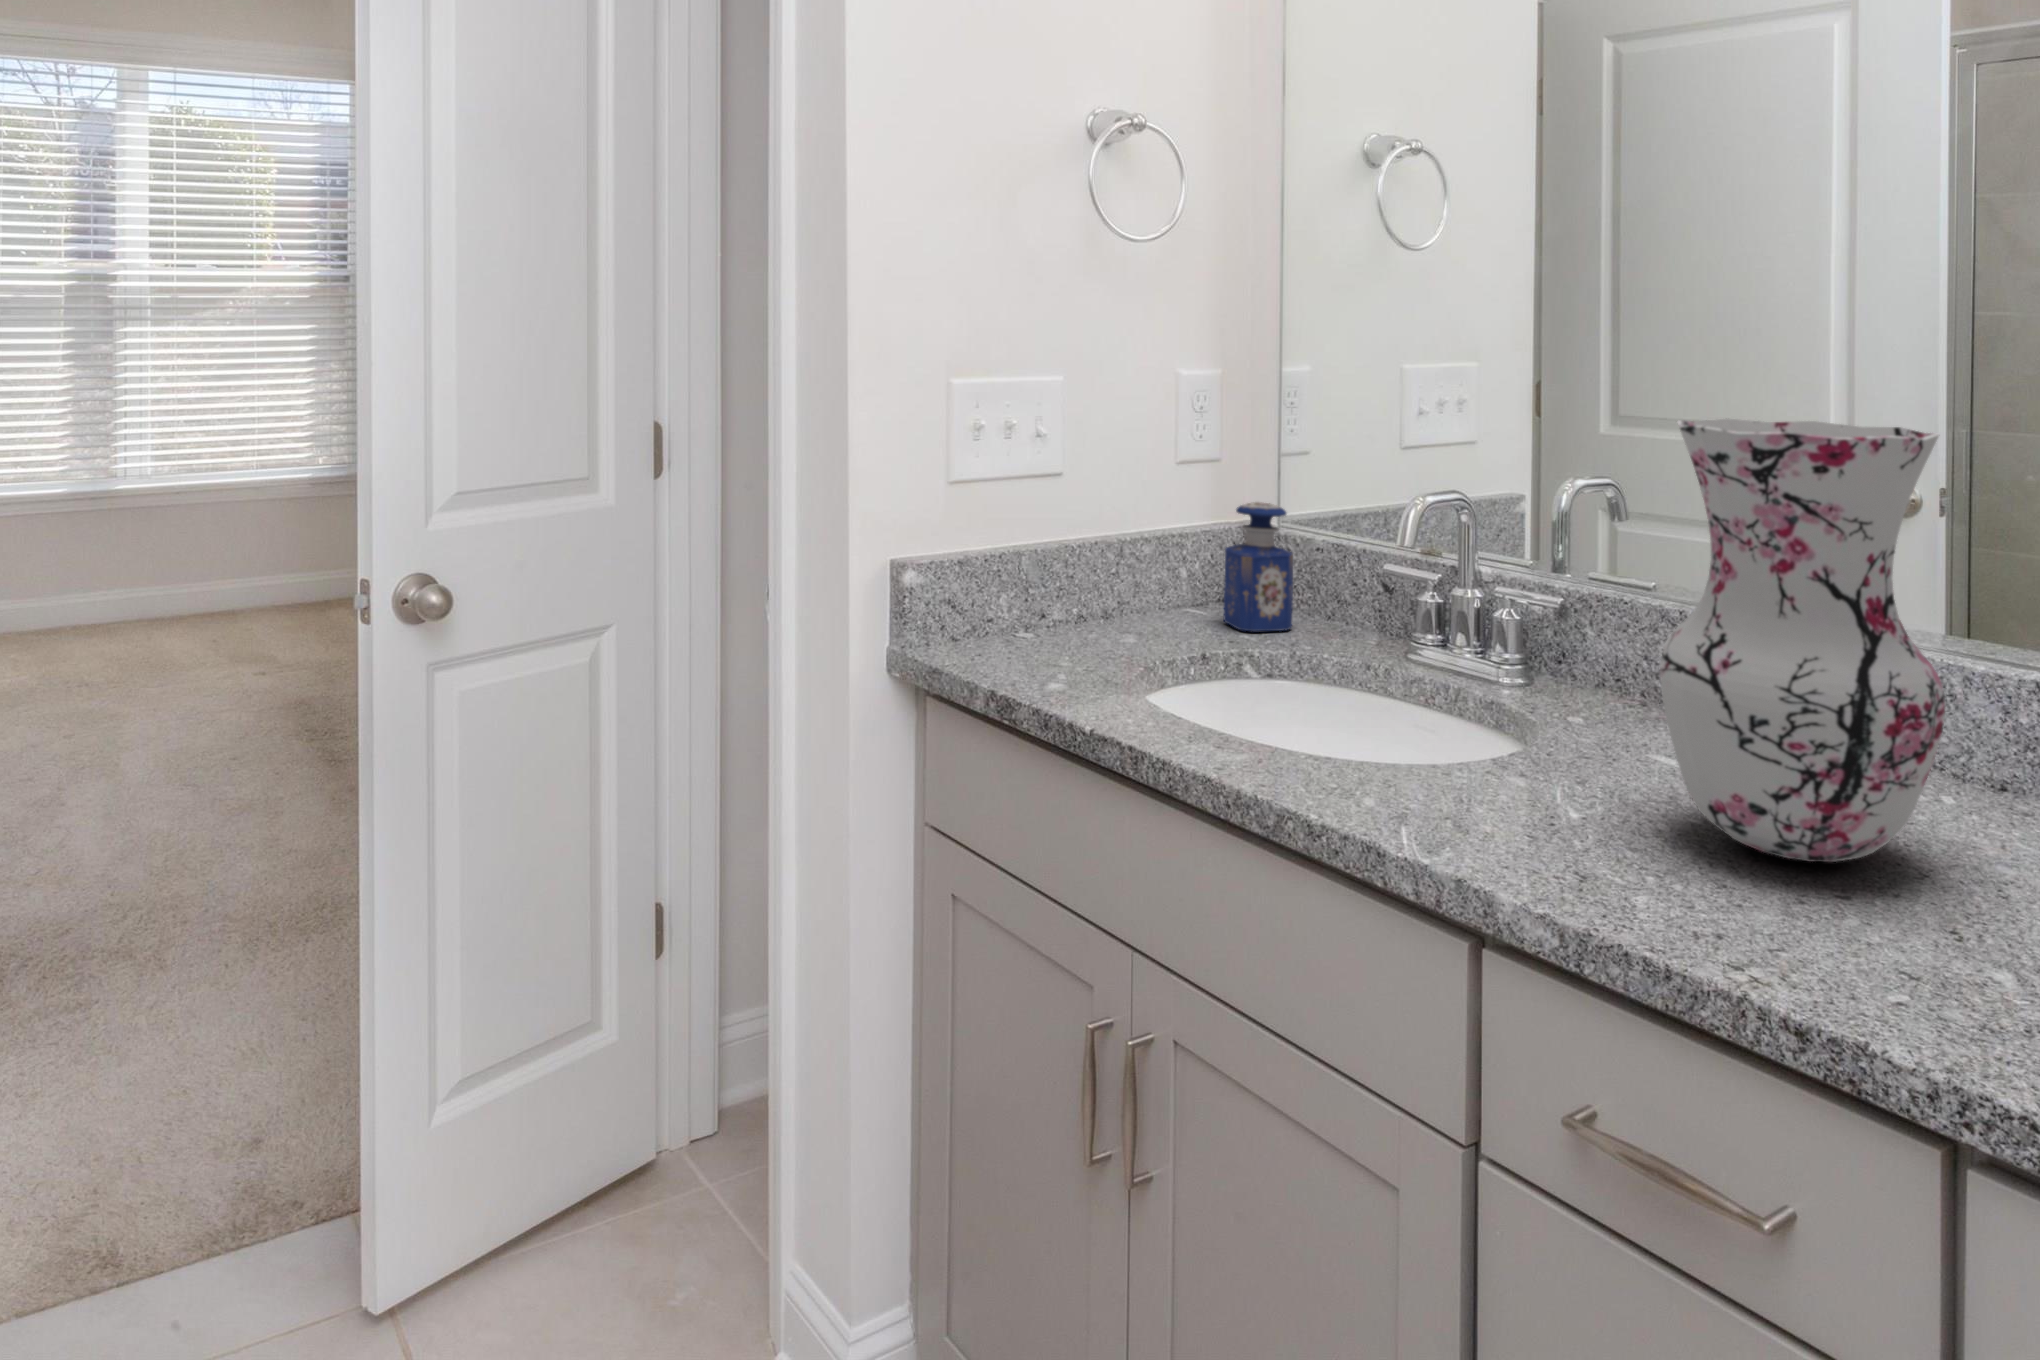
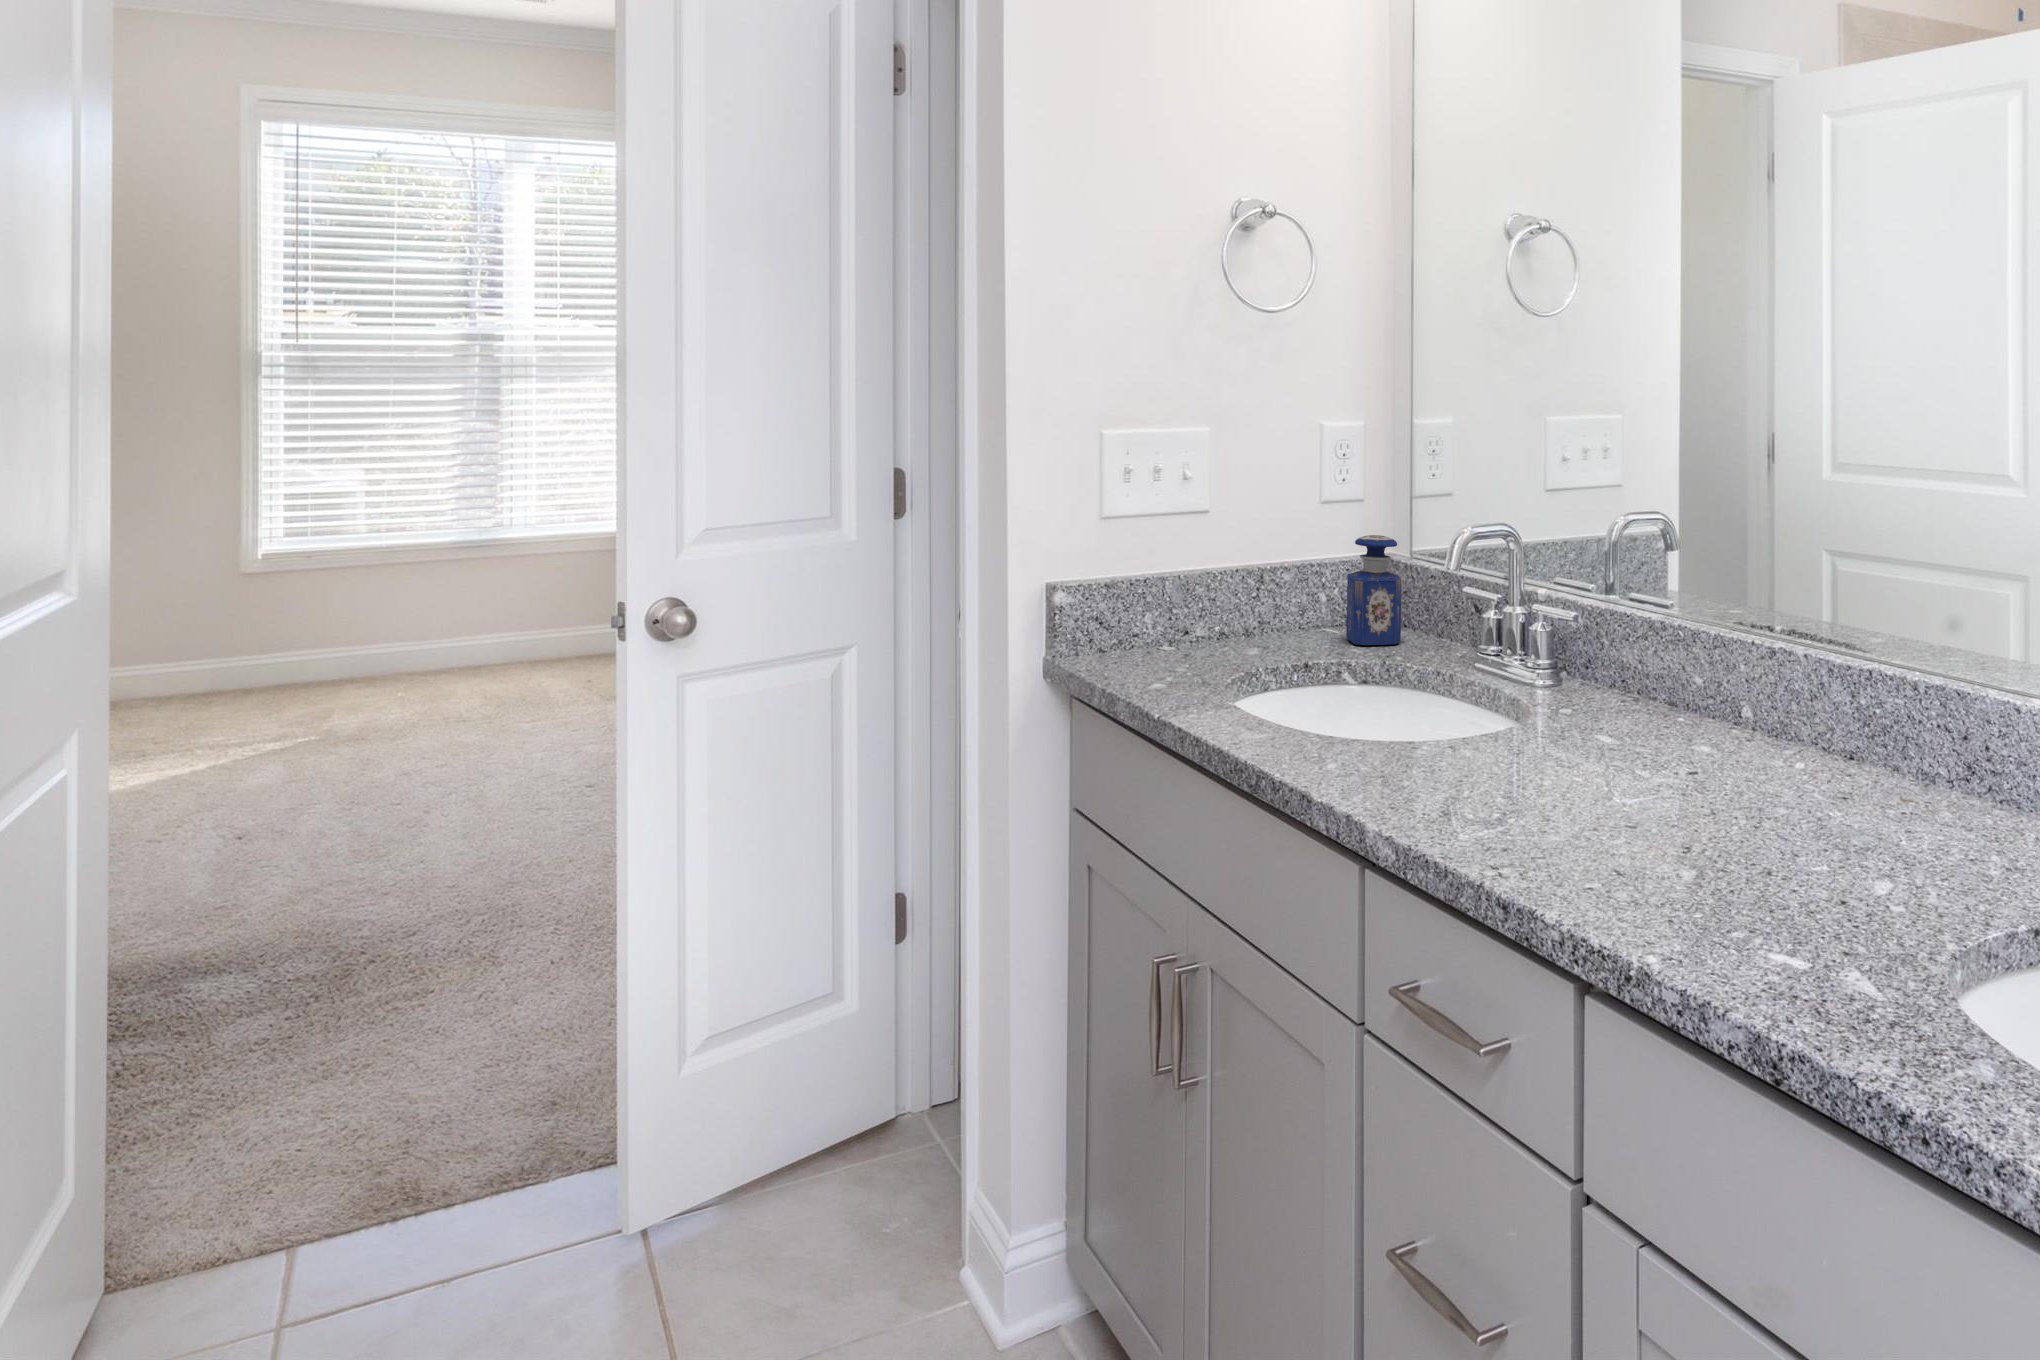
vase: present [1660,418,1945,862] -> none [1531,460,1726,803]

